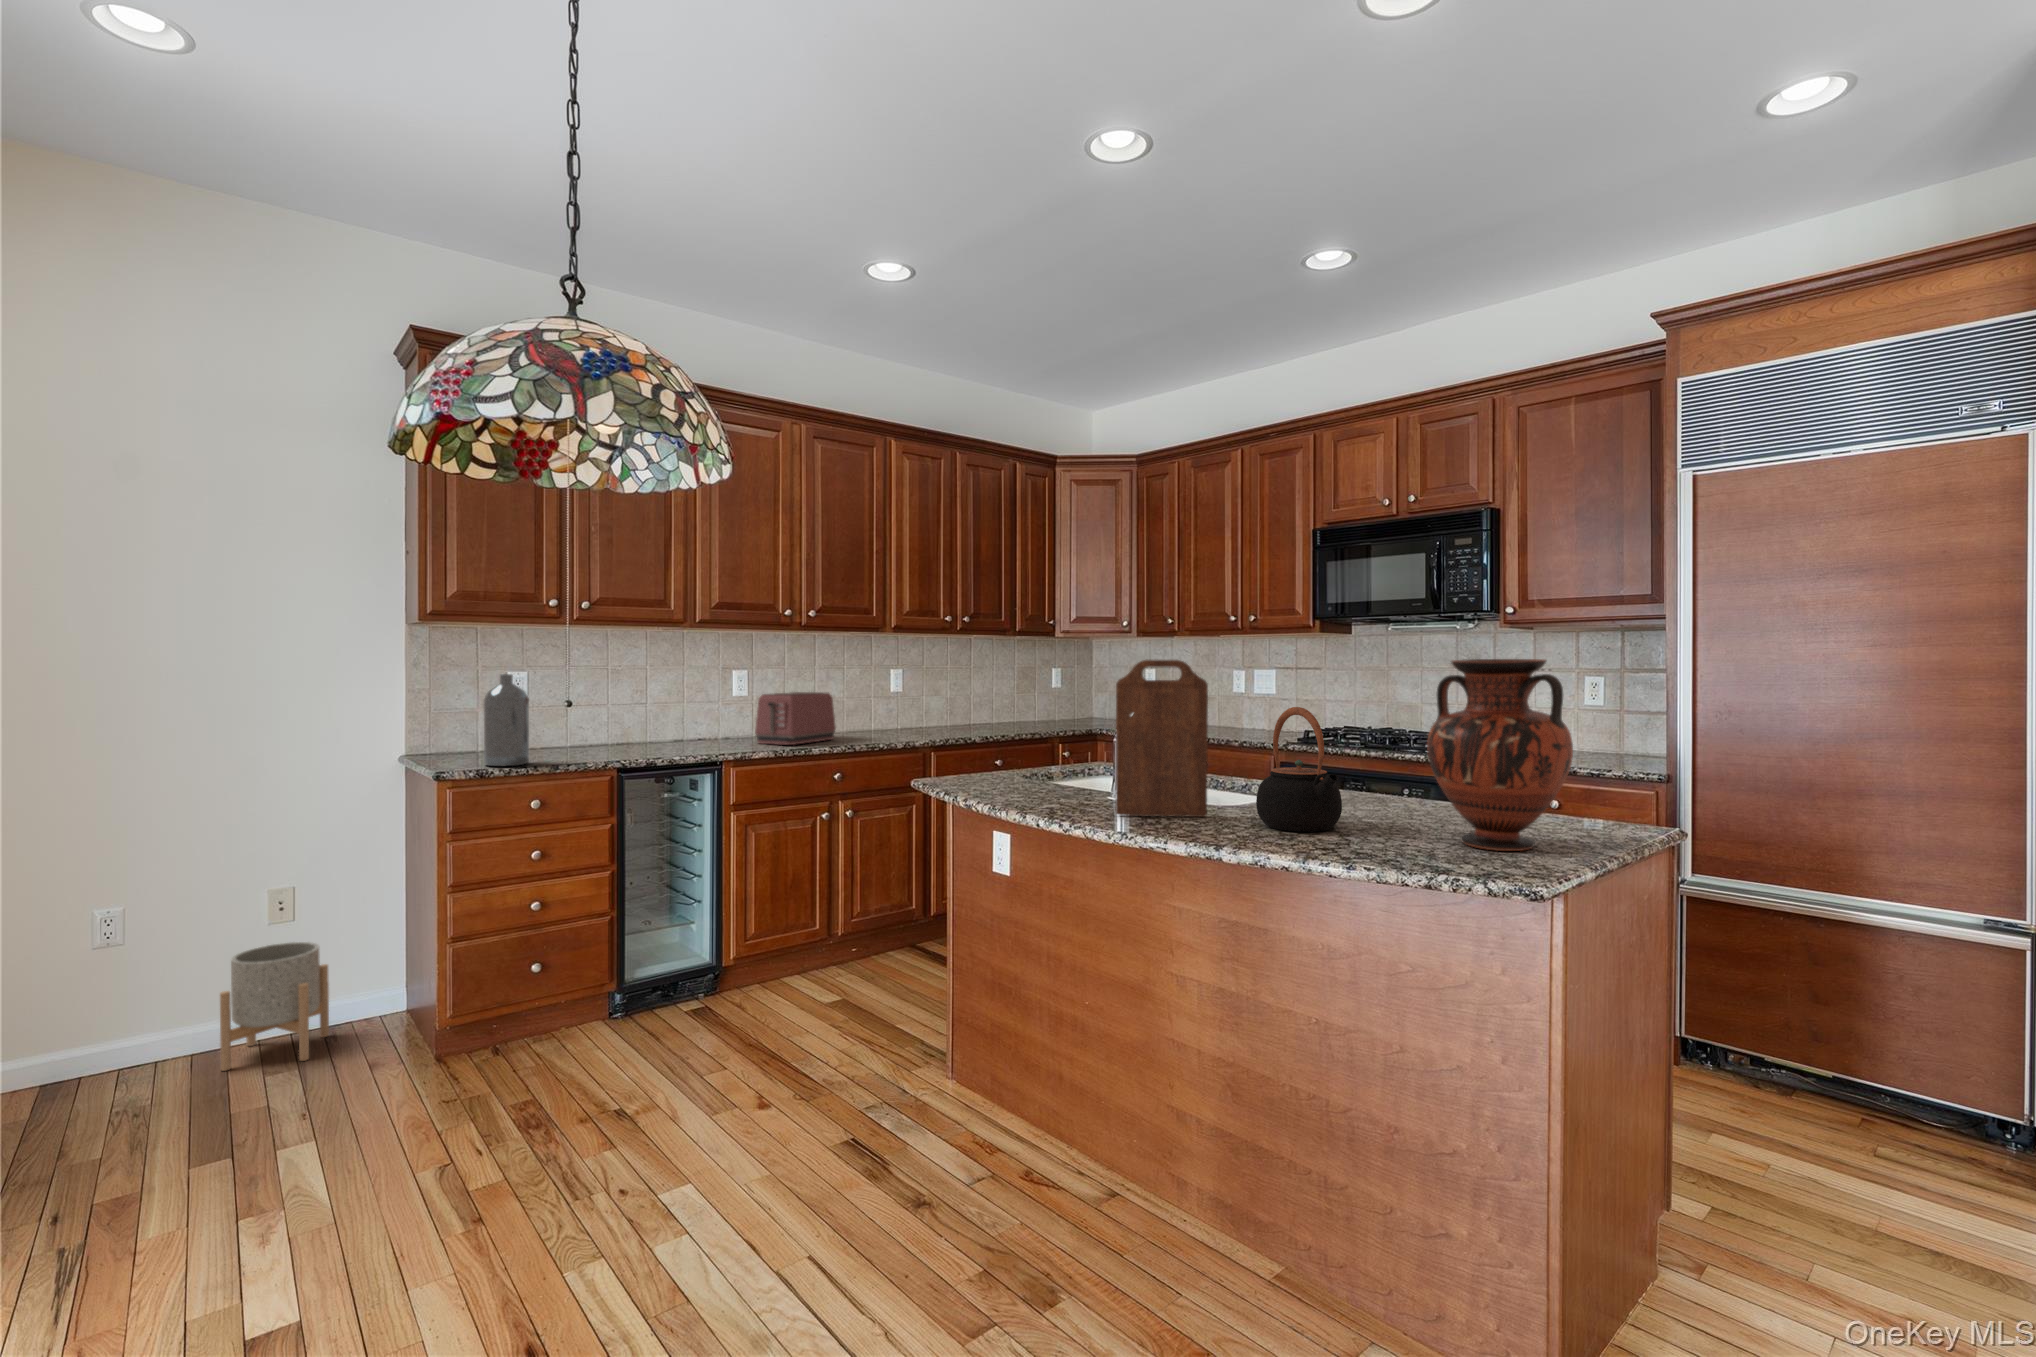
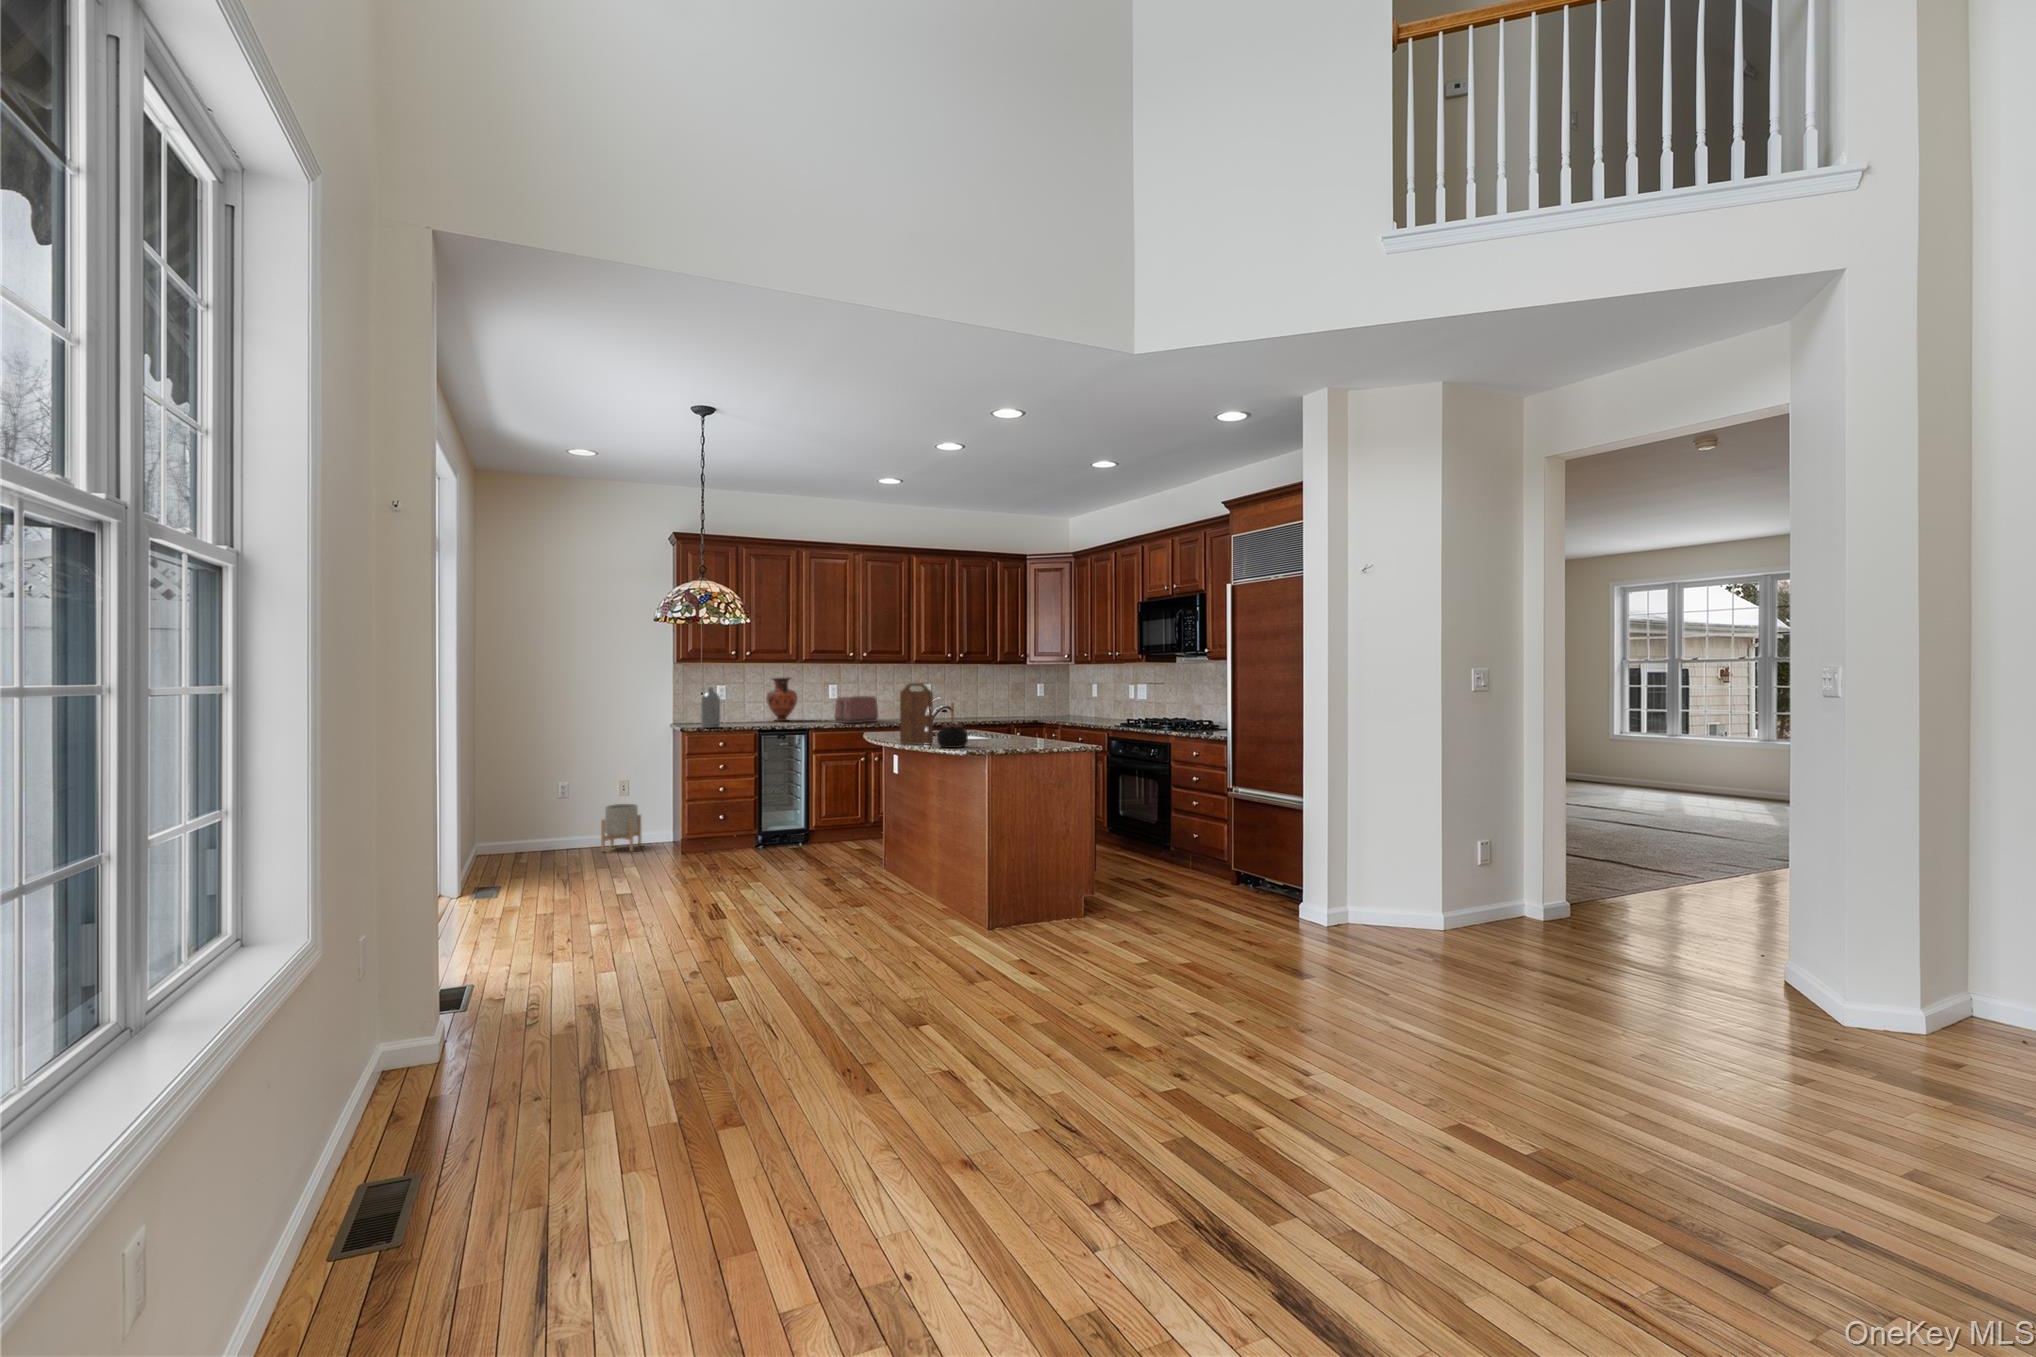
vase: present [1427,659,1573,851] -> present [766,677,798,721]

